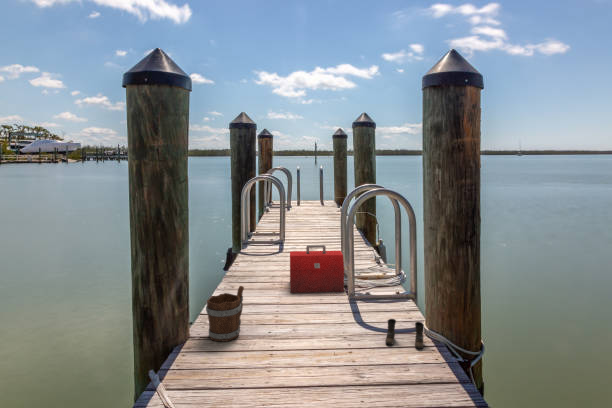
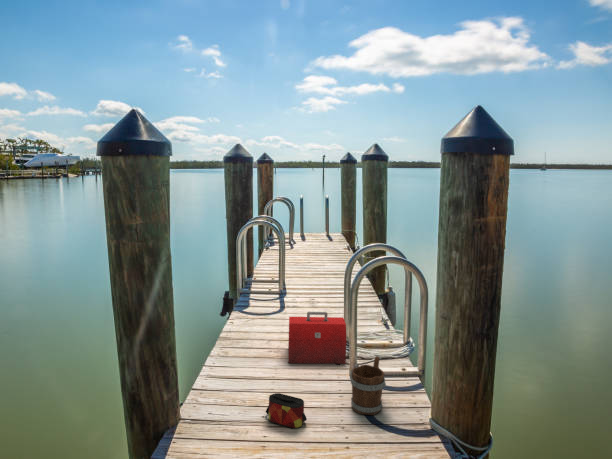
bucket: present [206,286,244,342] -> present [350,356,386,415]
bag: none [271,310,310,340] -> present [266,393,307,429]
boots: present [385,319,424,349] -> none [386,410,428,446]

